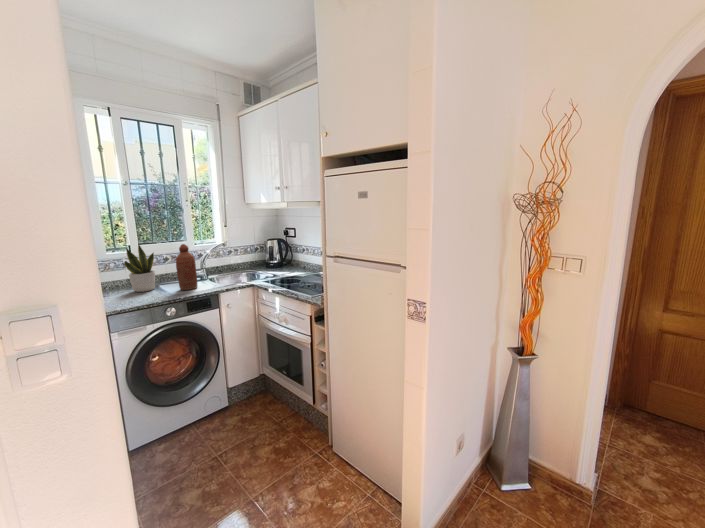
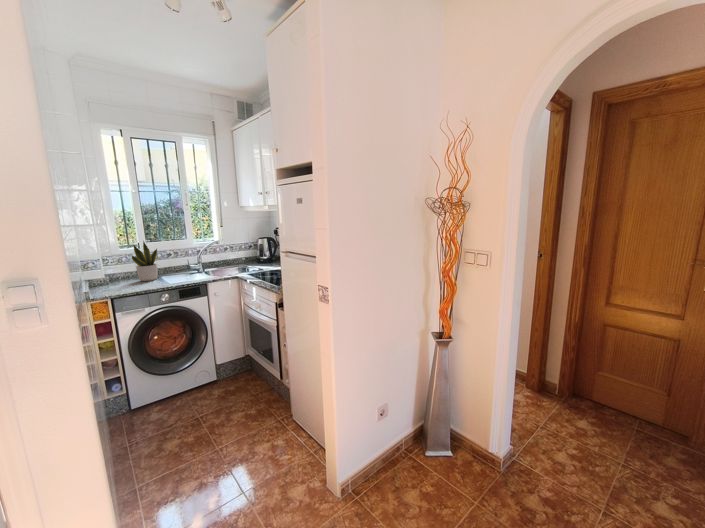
bottle: present [176,244,197,290] -> none [173,242,191,280]

